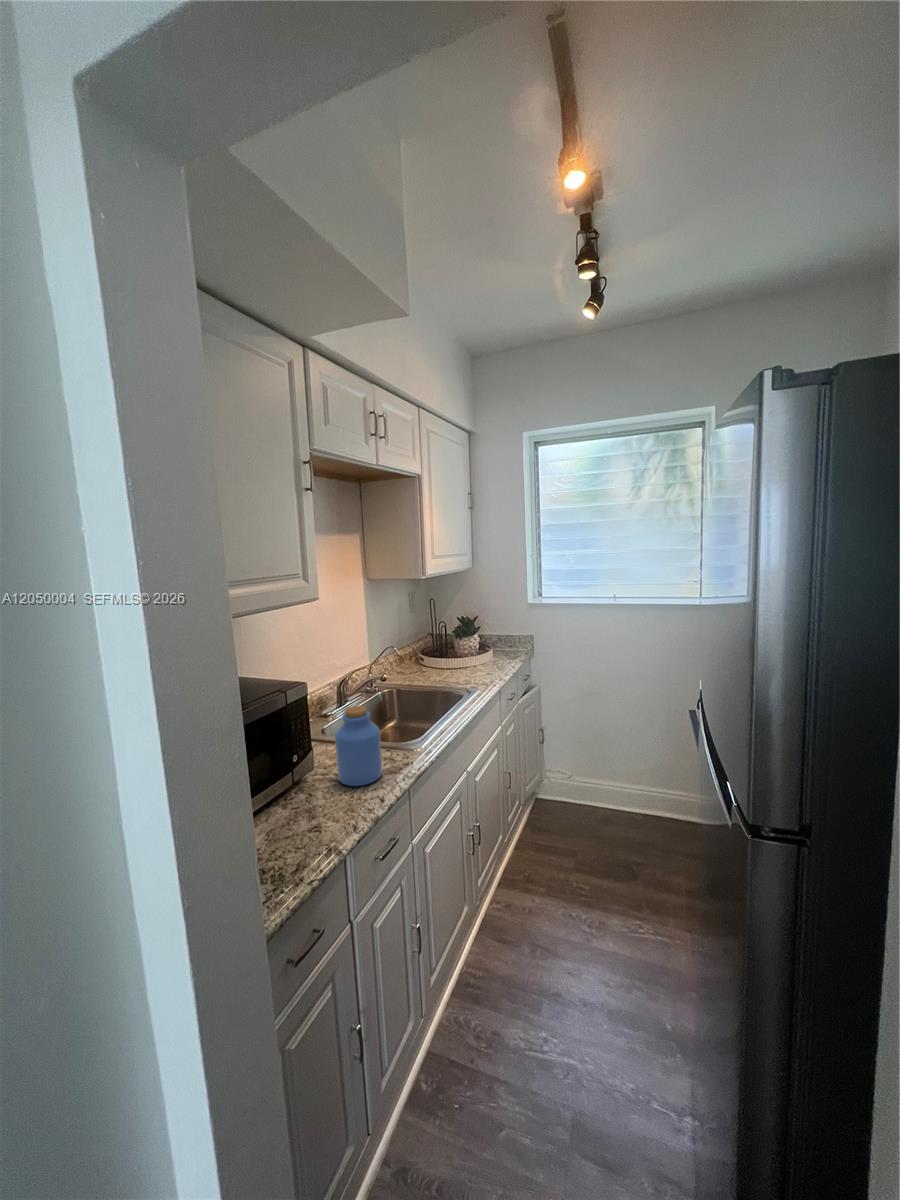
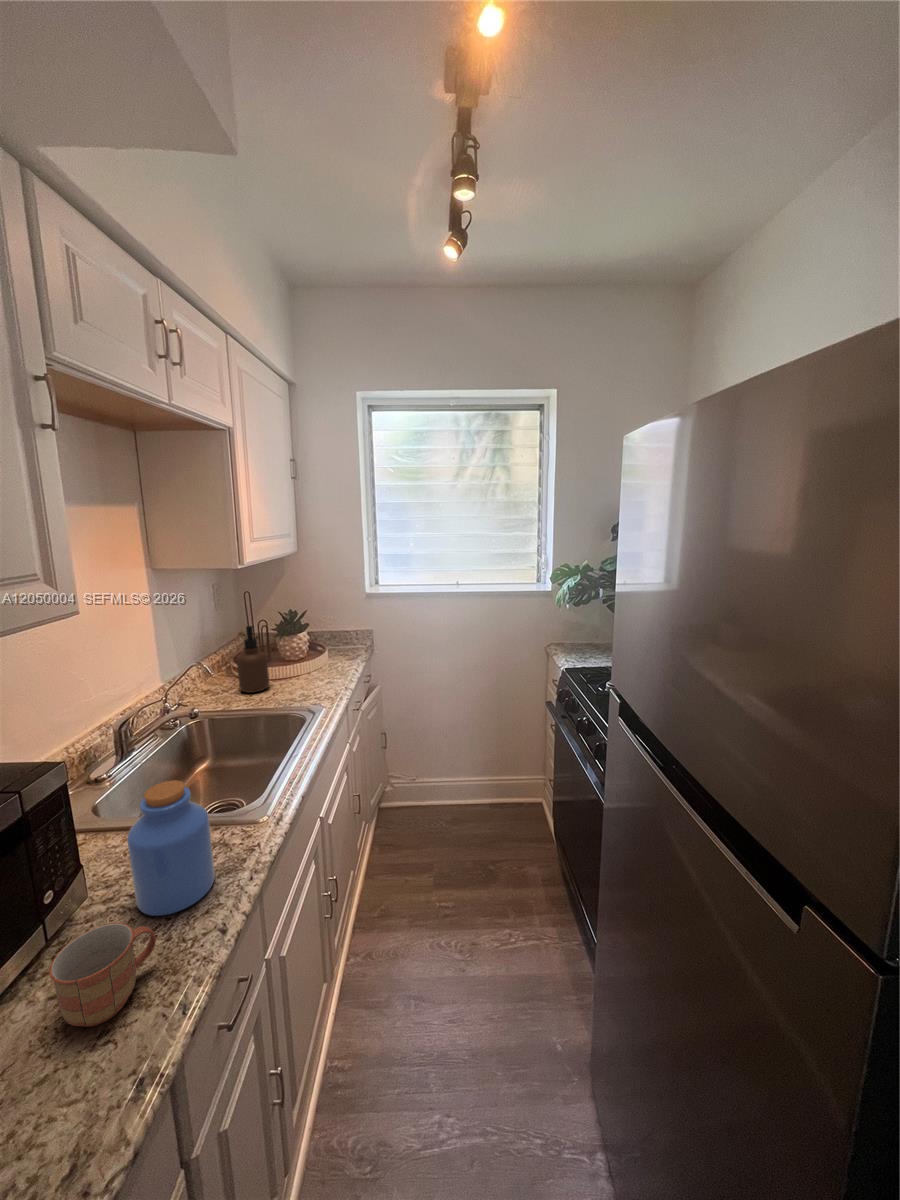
soap dispenser: none [419,623,442,675] -> present [237,626,269,693]
mug: none [293,774,344,823] -> present [49,923,156,1027]

